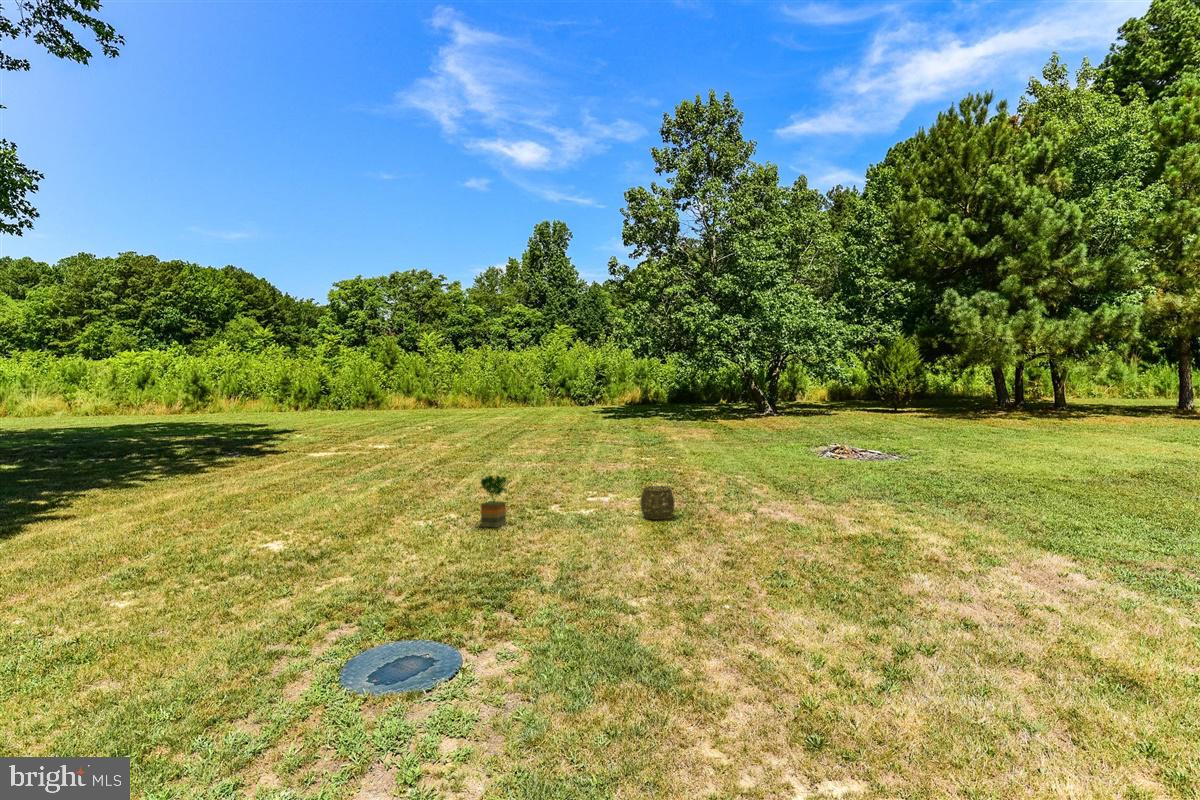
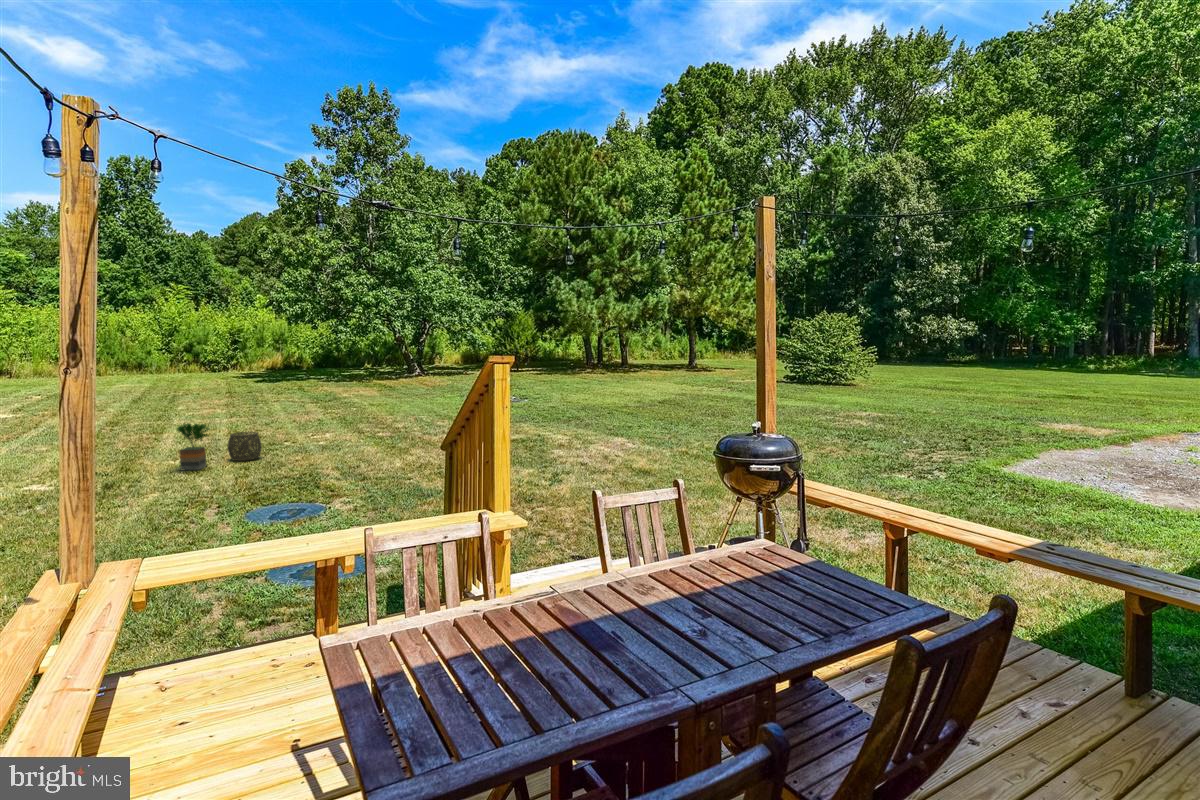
woven basket: present [640,486,674,520] -> present [227,432,262,461]

